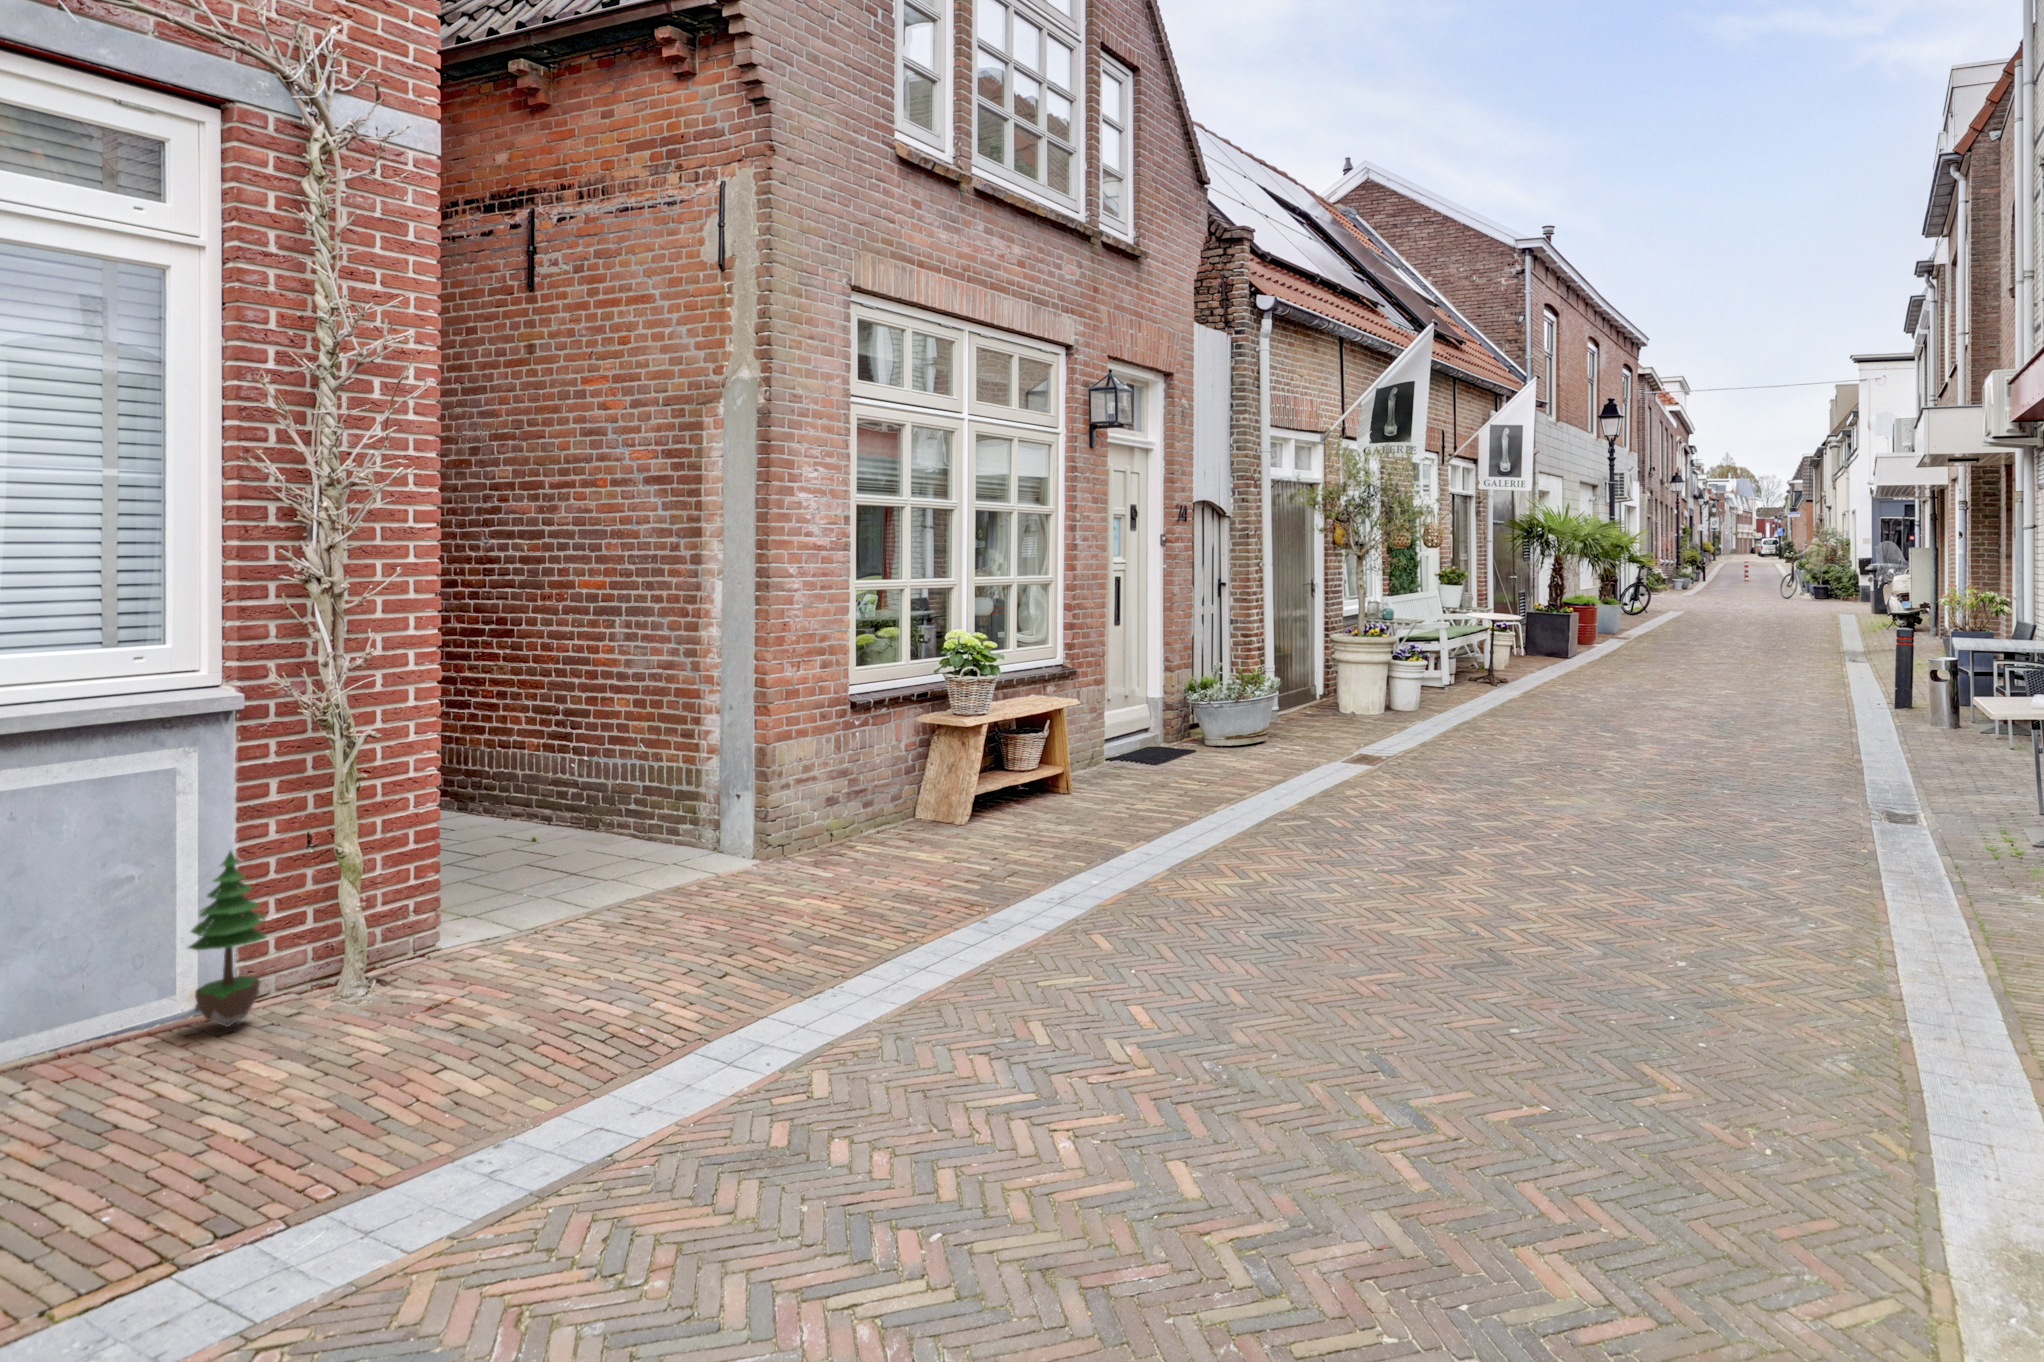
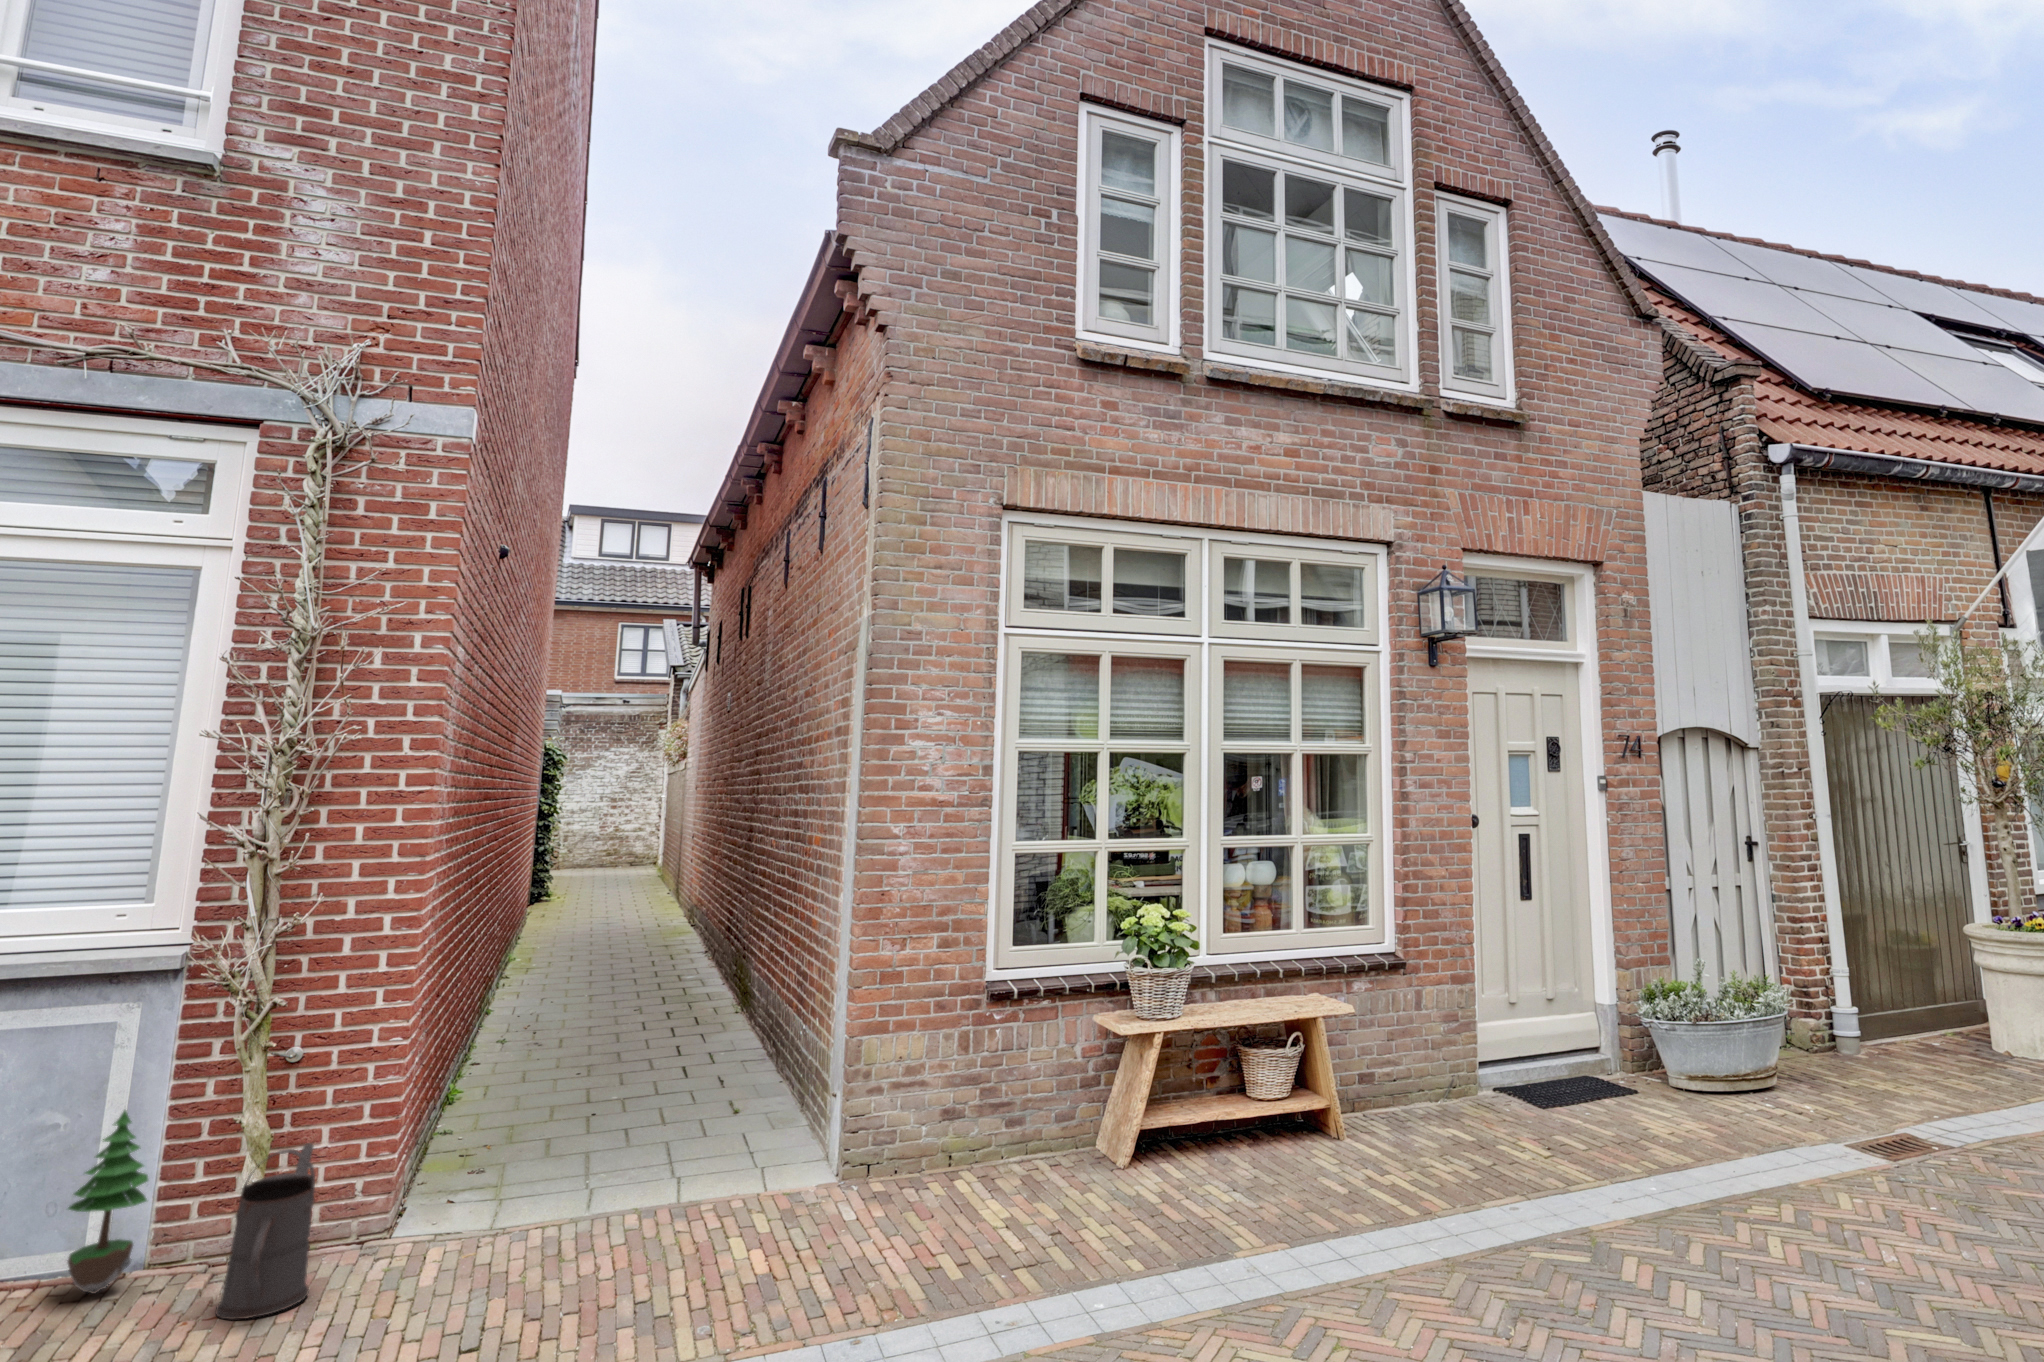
watering can: none [367,861,476,1008] -> present [216,1143,315,1319]

